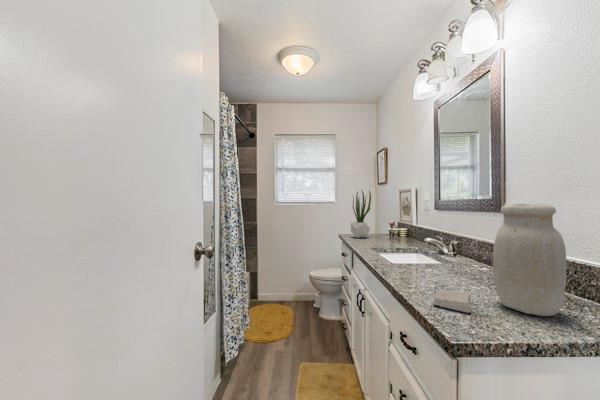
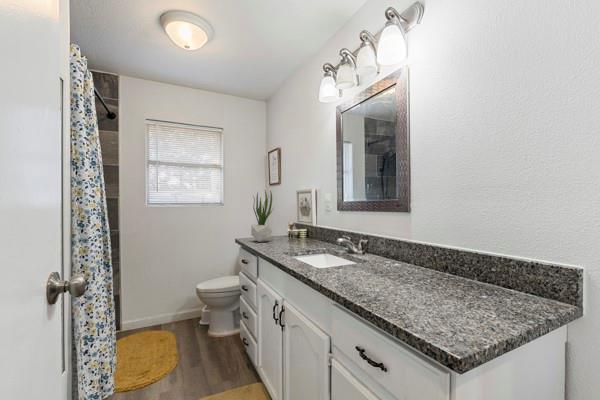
jar: present [493,204,567,316] -> none [438,204,501,307]
soap bar: present [433,289,471,313] -> none [398,294,438,316]

